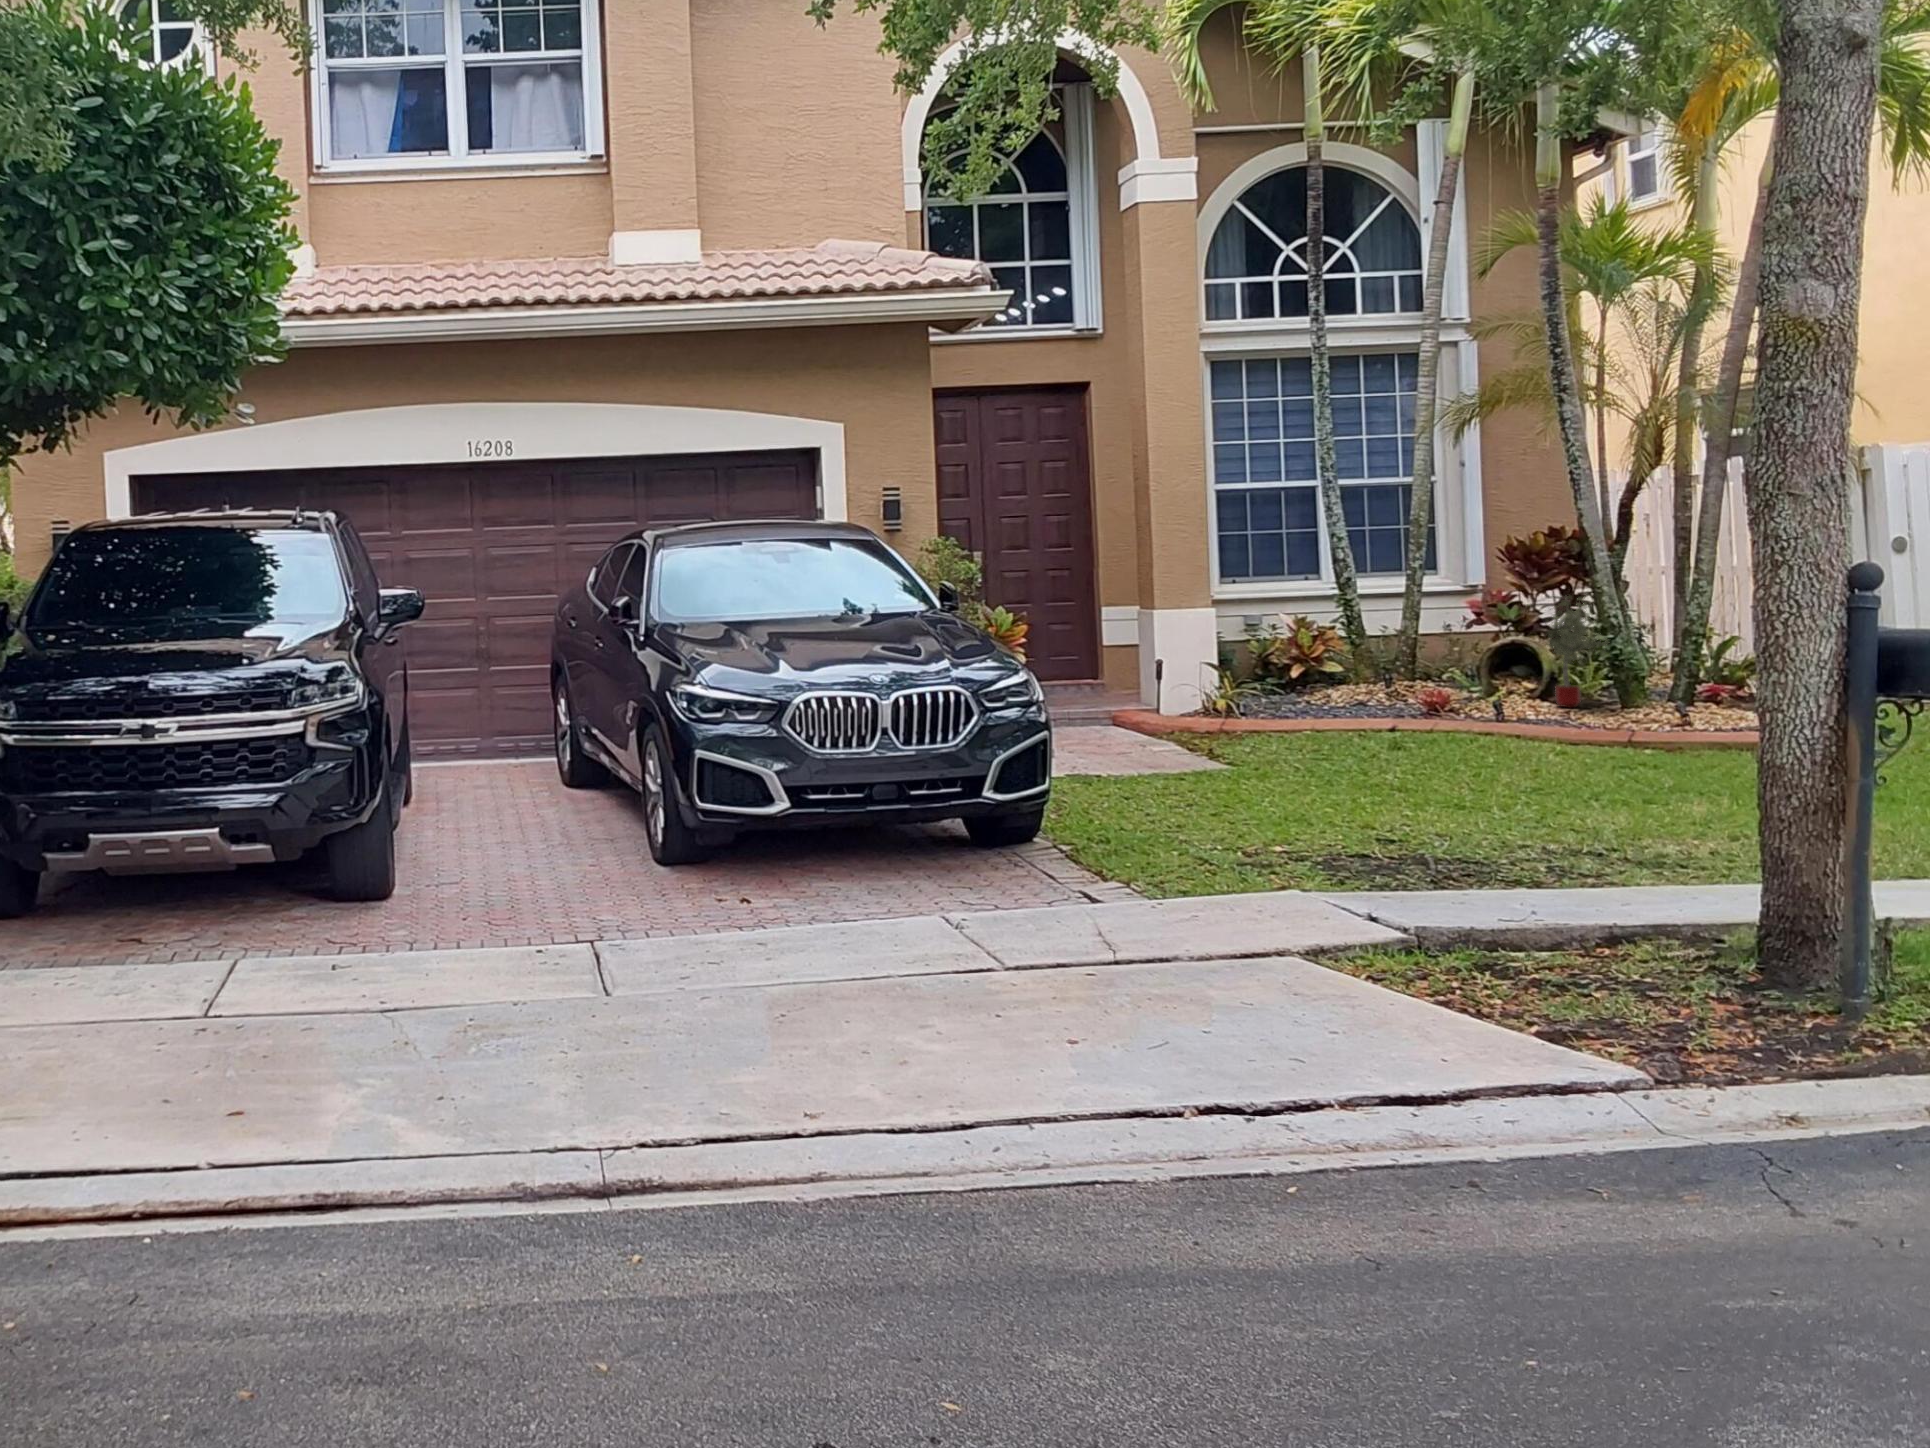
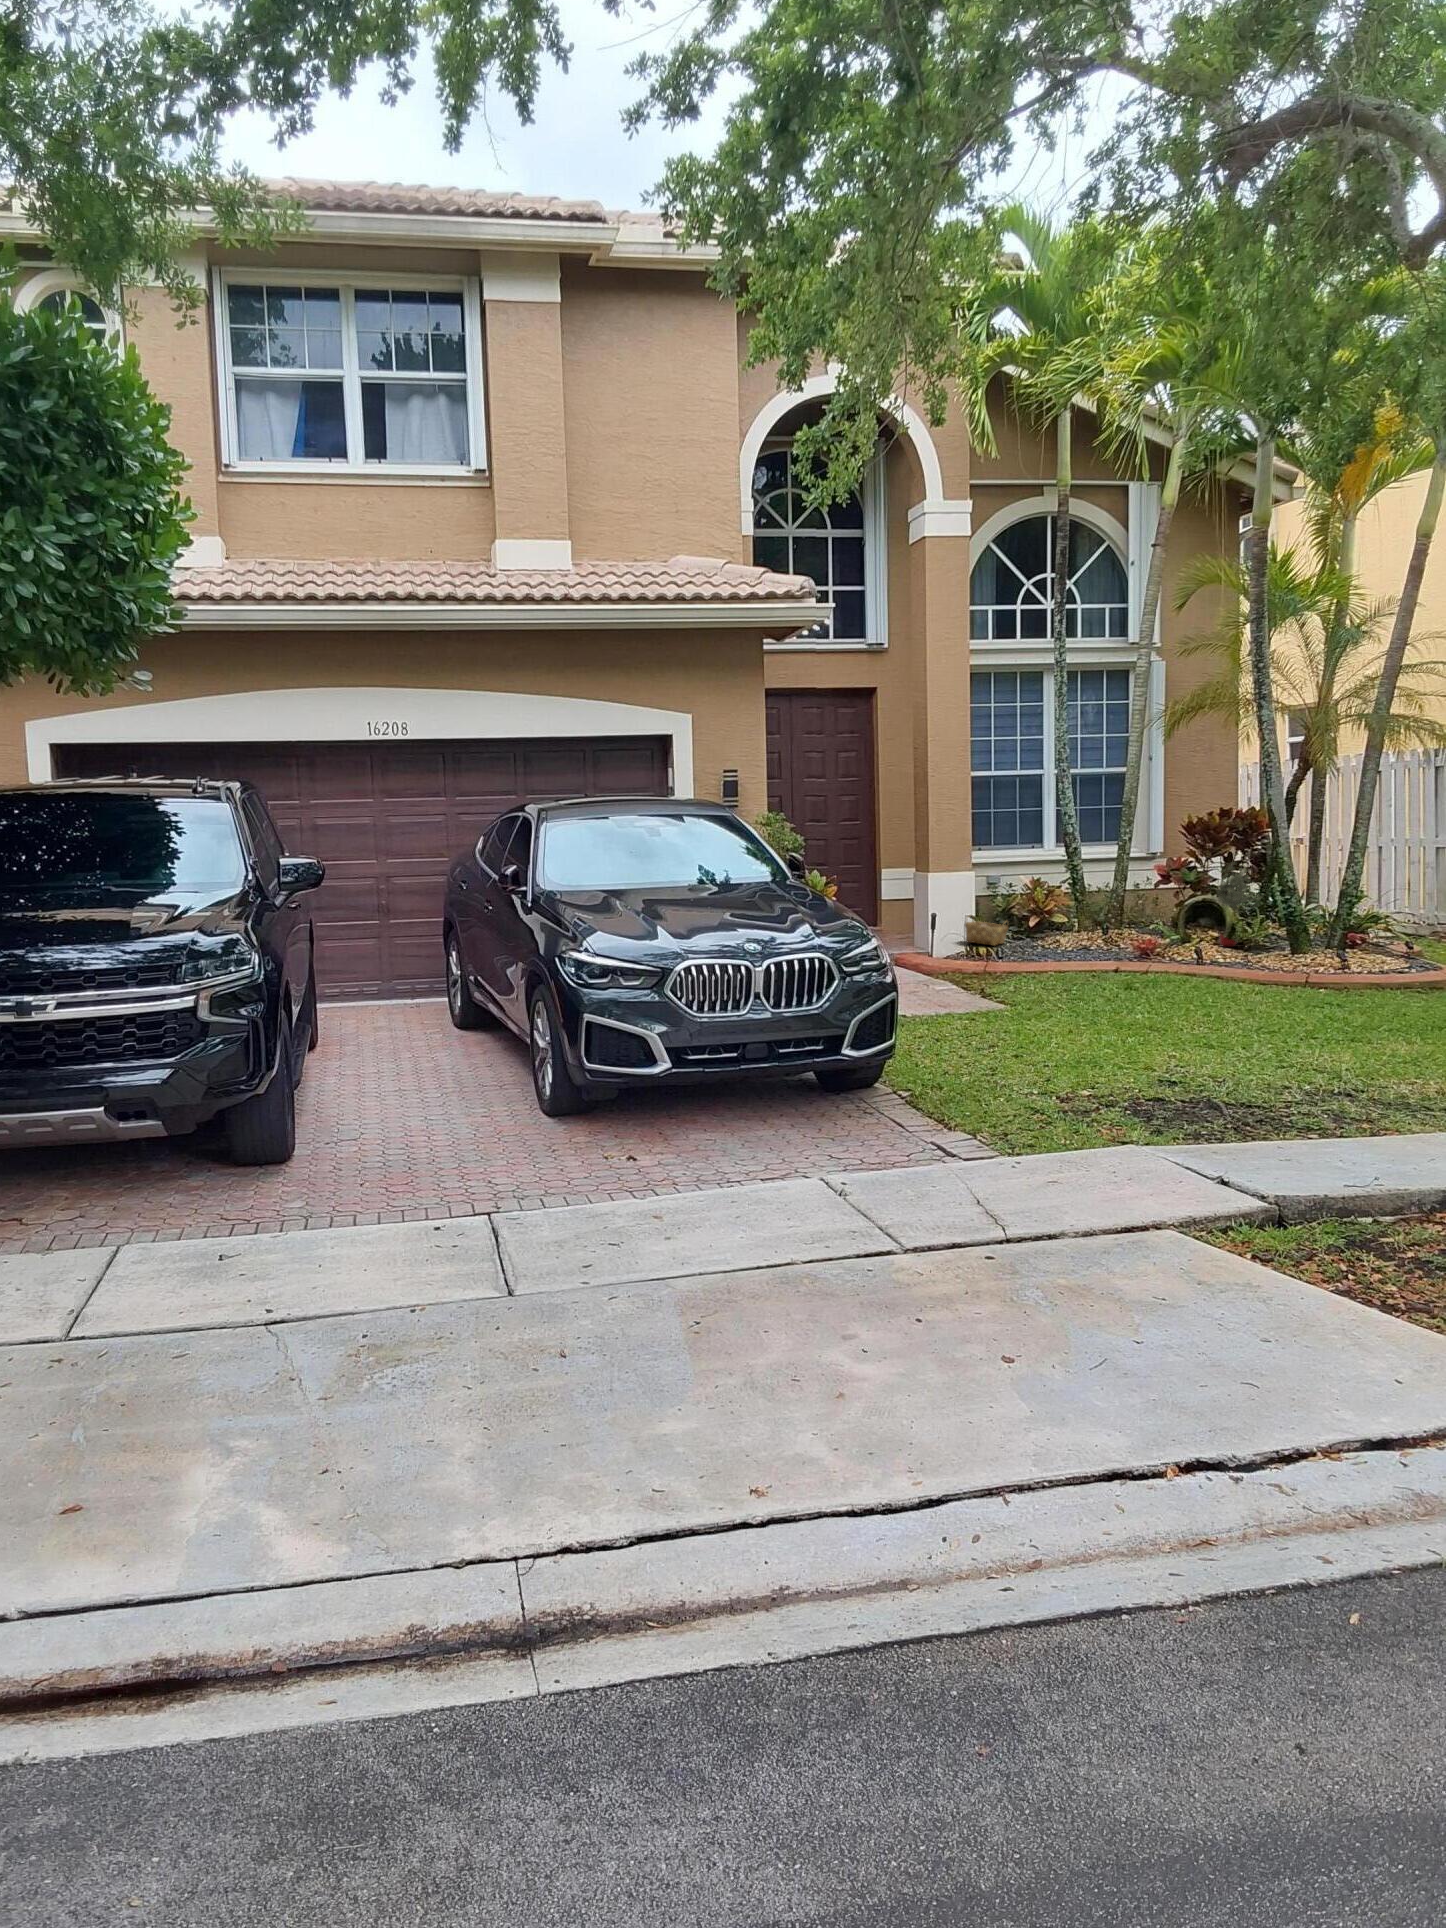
woven basket: none [1203,665,1262,705] -> present [965,915,1008,946]

